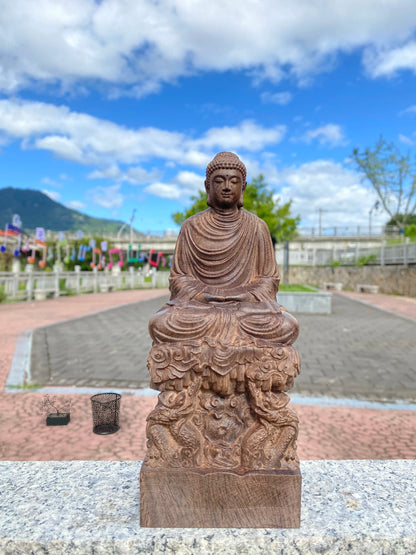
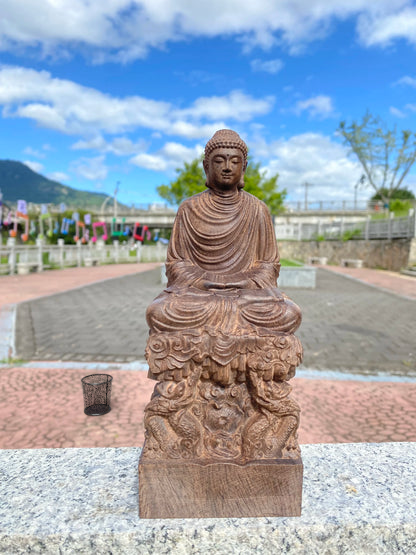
decorative plant: present [40,394,74,425] -> none [28,375,64,407]

